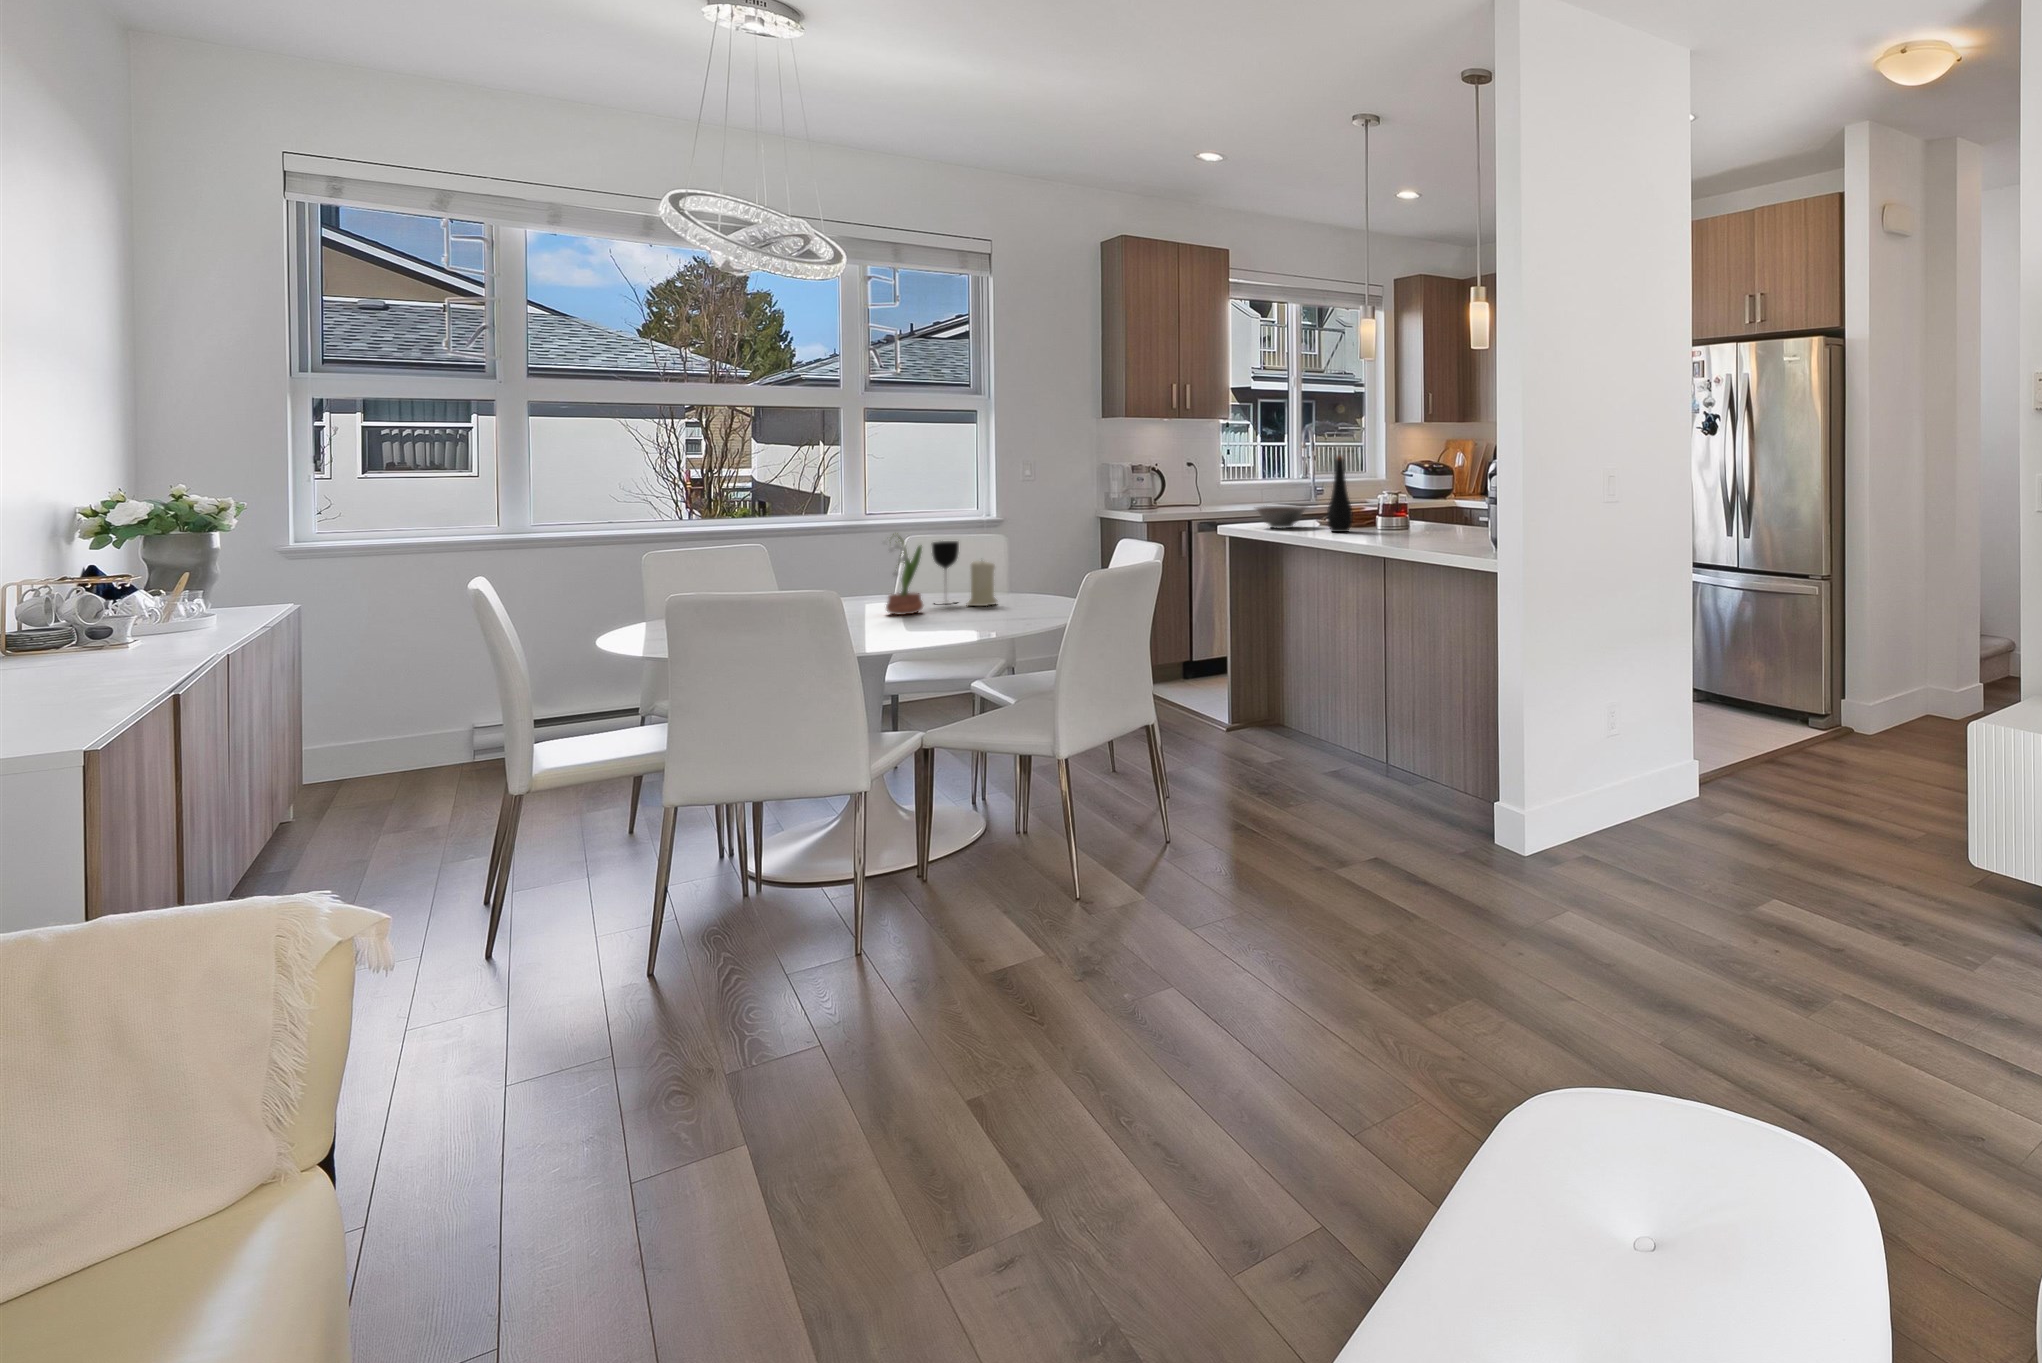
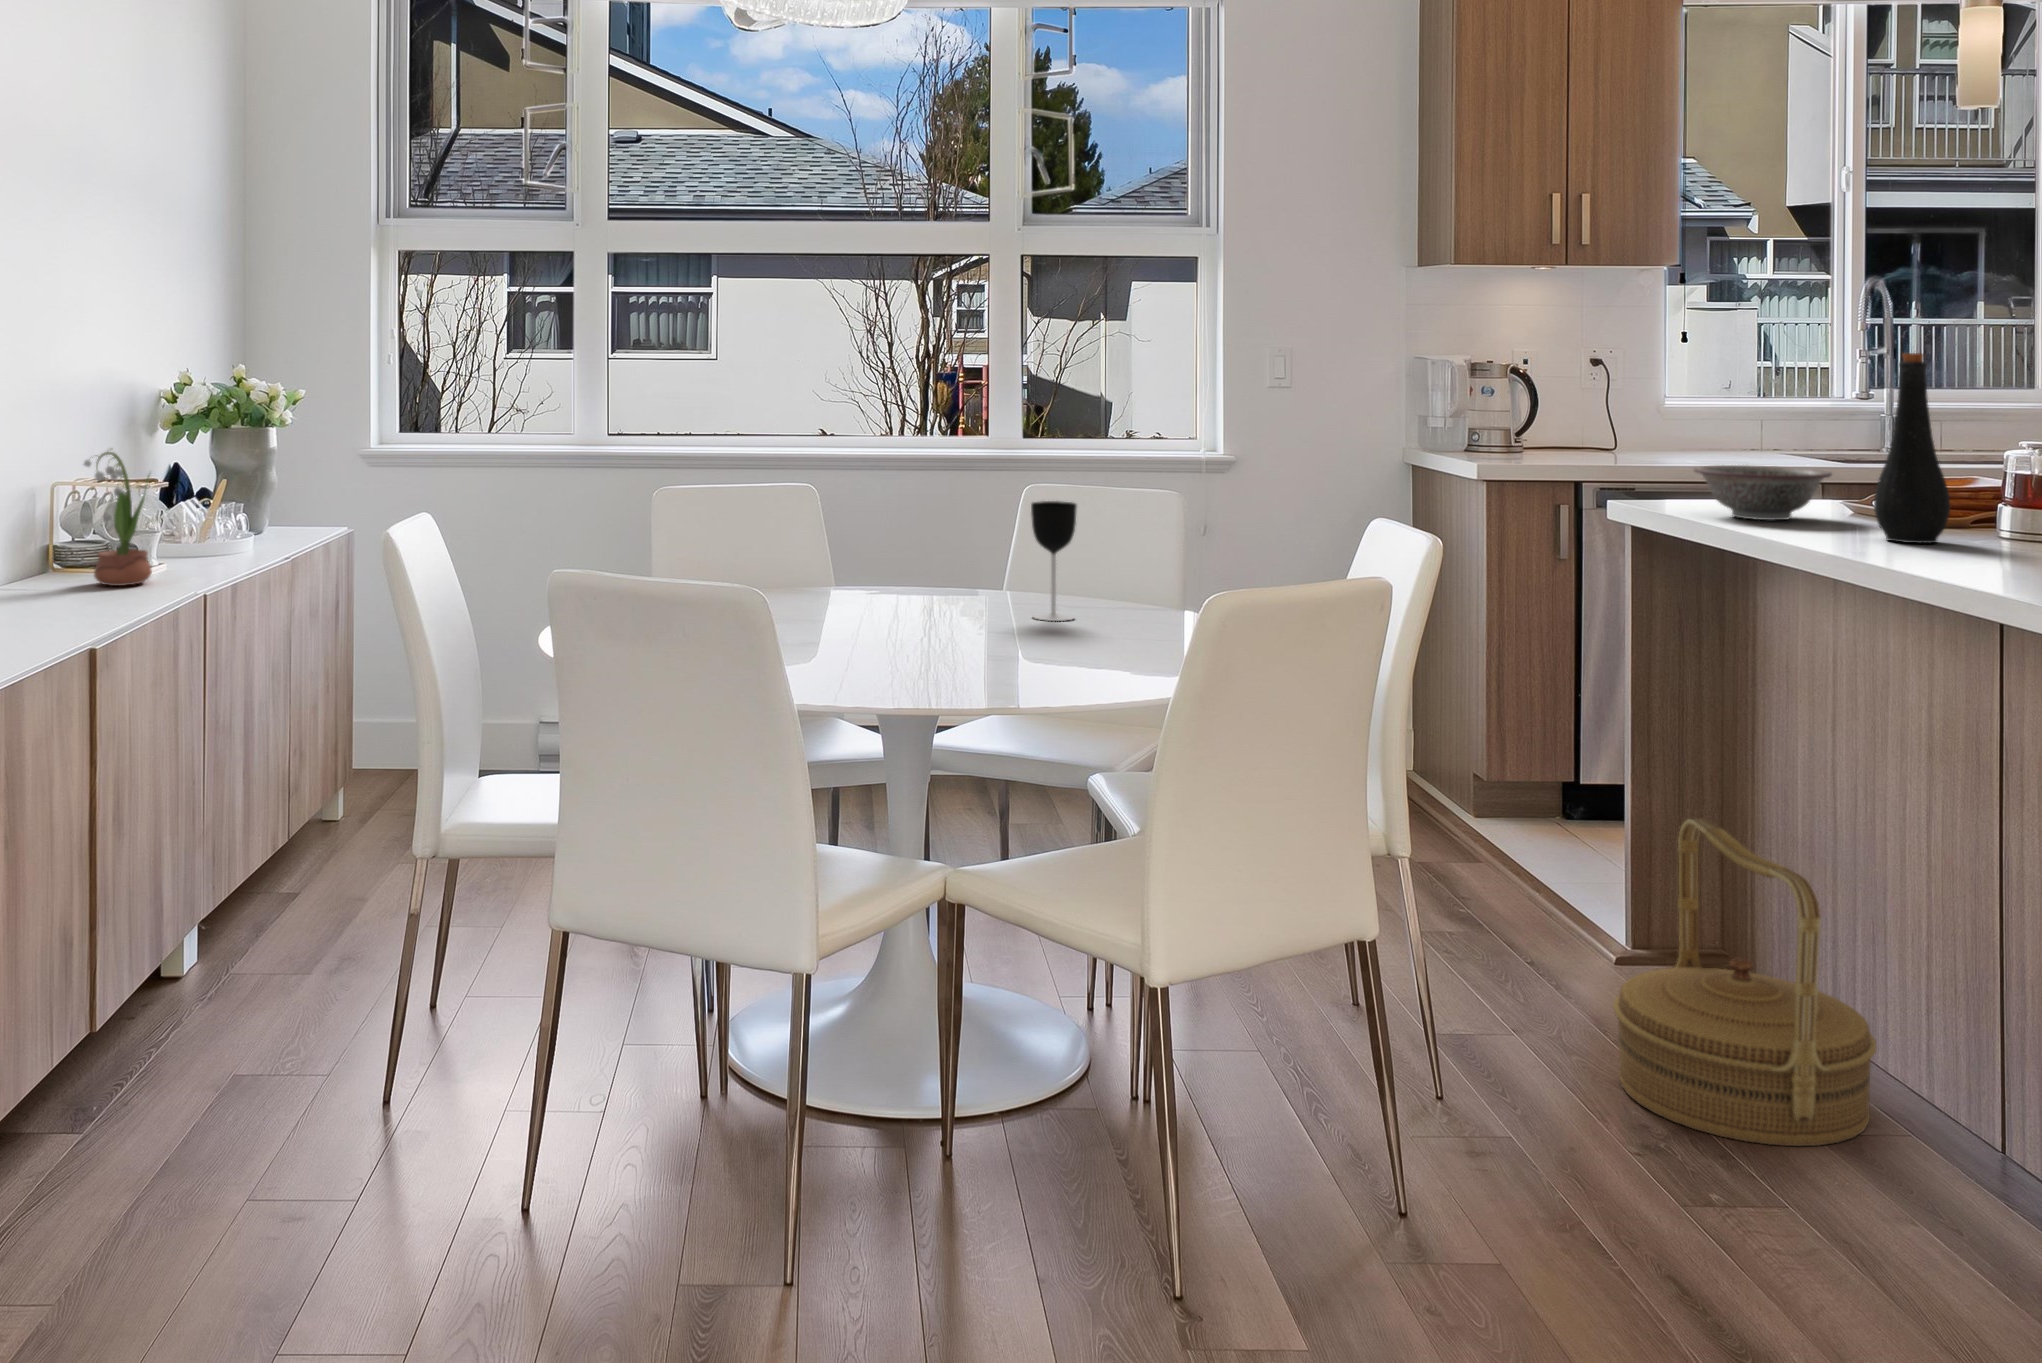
potted flower: present [883,534,923,615] -> present [84,451,152,586]
candle: present [967,561,997,606] -> none [1076,542,1133,634]
woven basket: none [1231,657,1333,783] -> present [1613,819,1876,1146]

